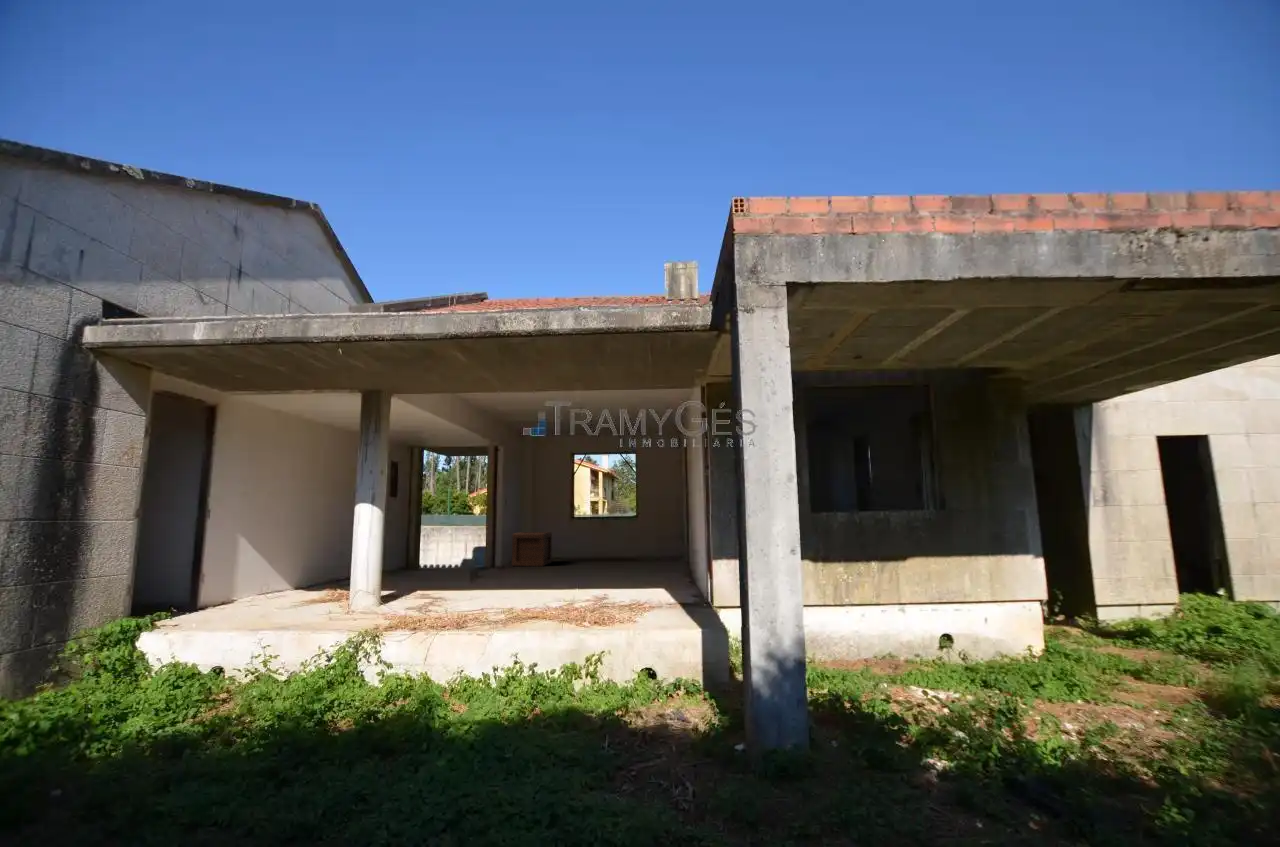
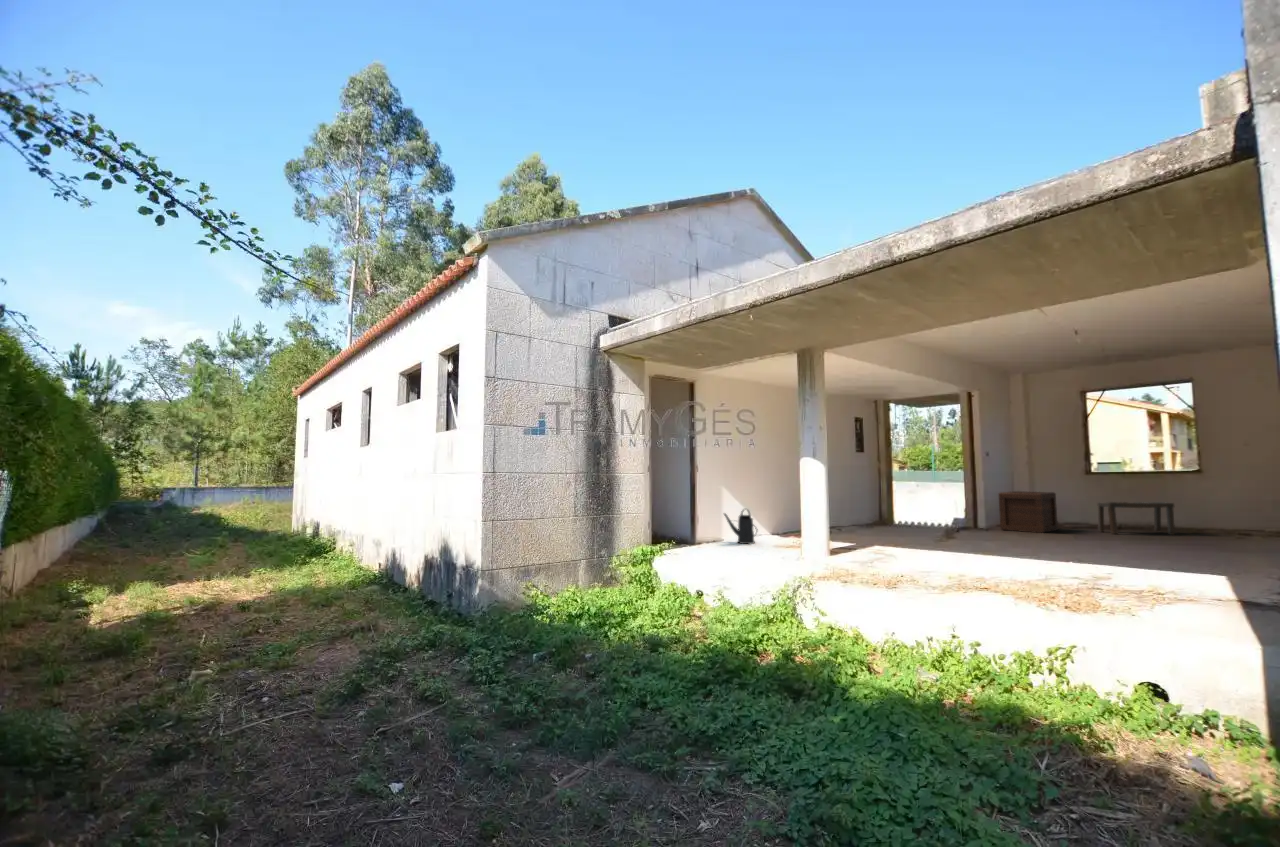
bench: none [578,537,622,563] -> present [1097,502,1175,535]
watering can: none [236,562,284,604] -> present [724,510,758,544]

